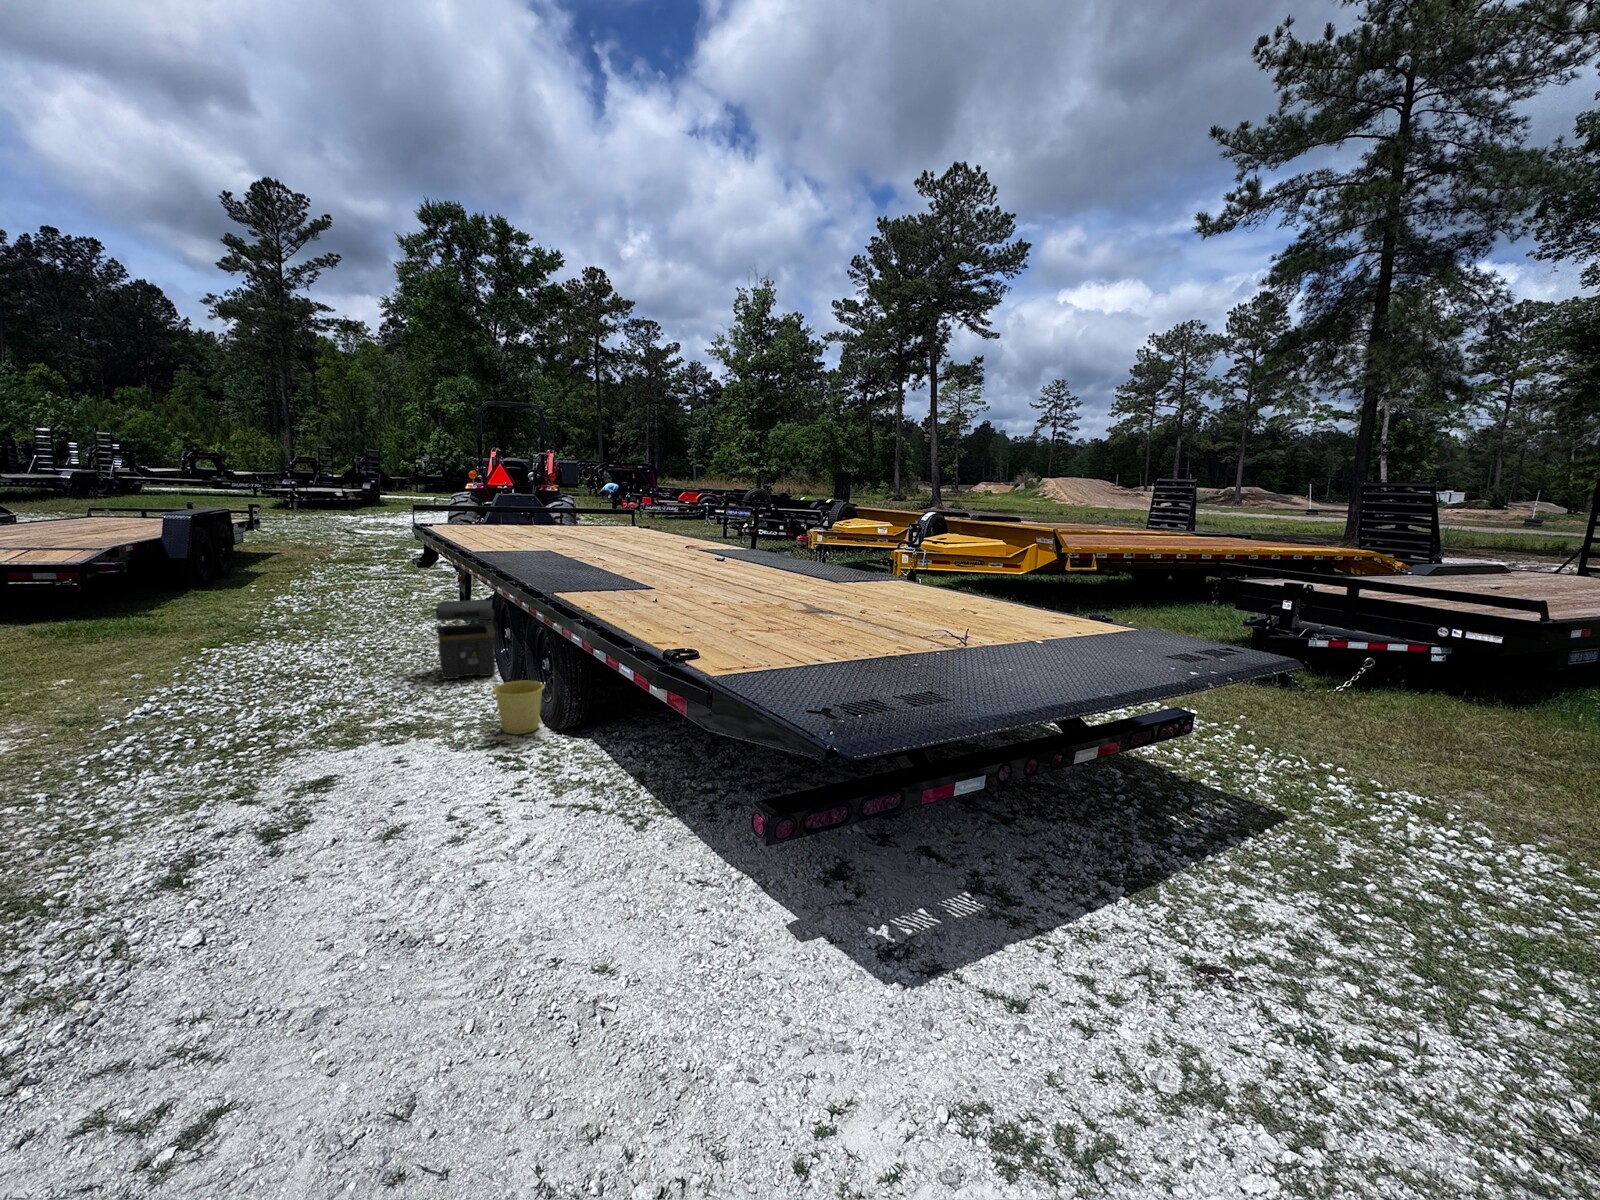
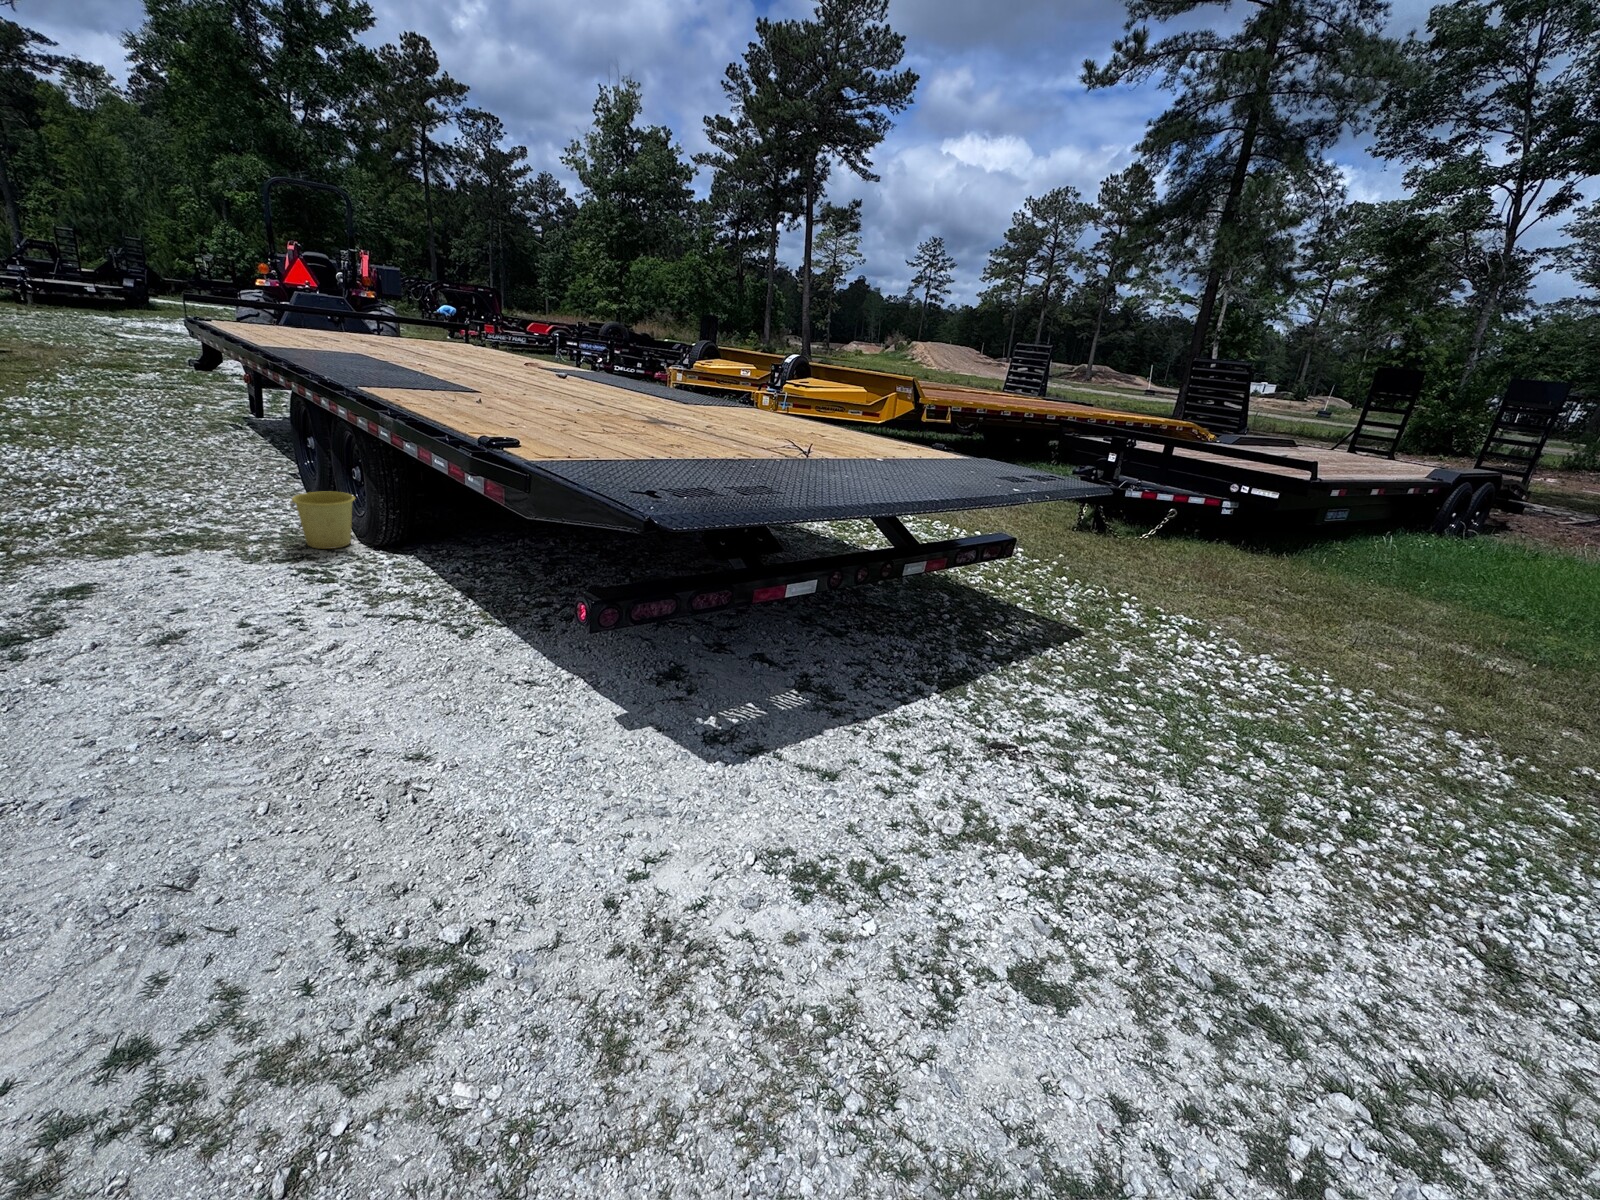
toolbox: present [435,600,496,679] -> none [217,404,299,494]

